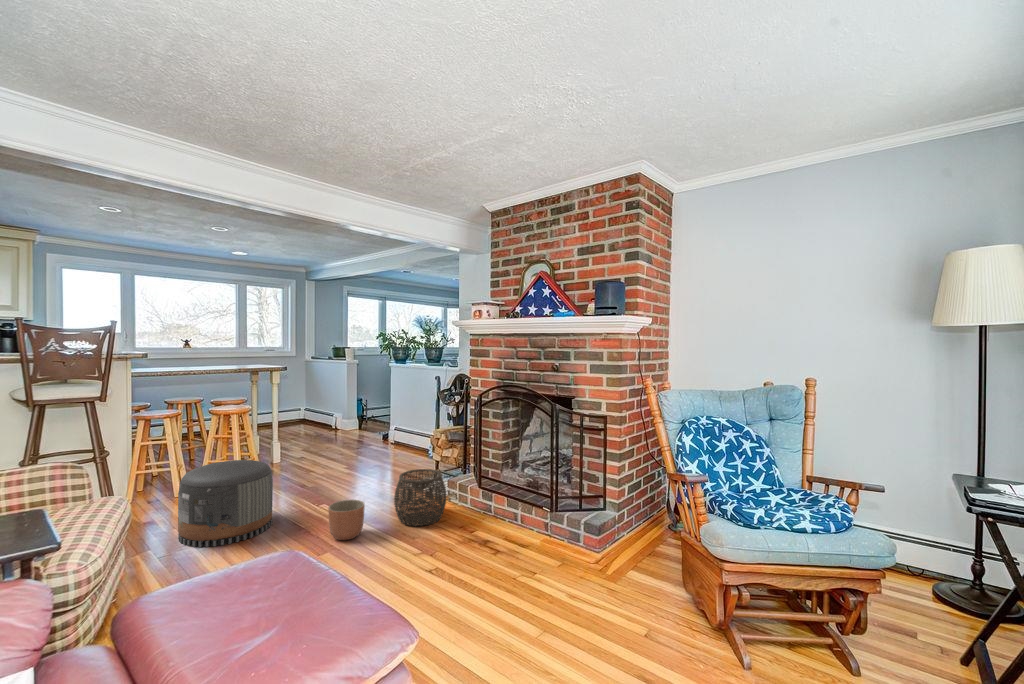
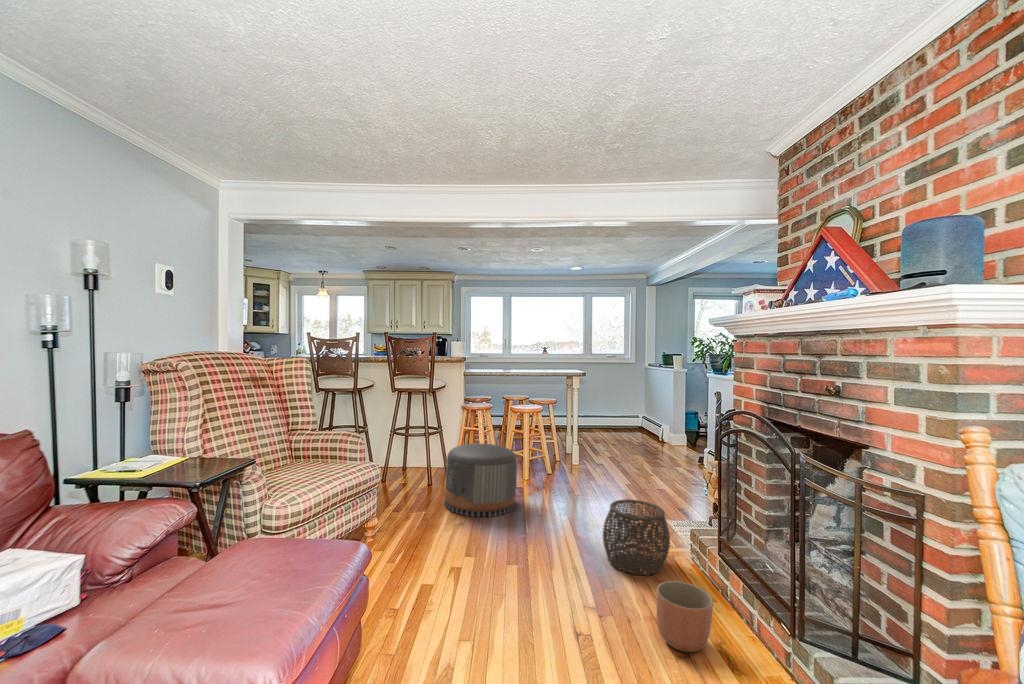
planter: present [328,500,365,540] -> present [656,581,713,652]

